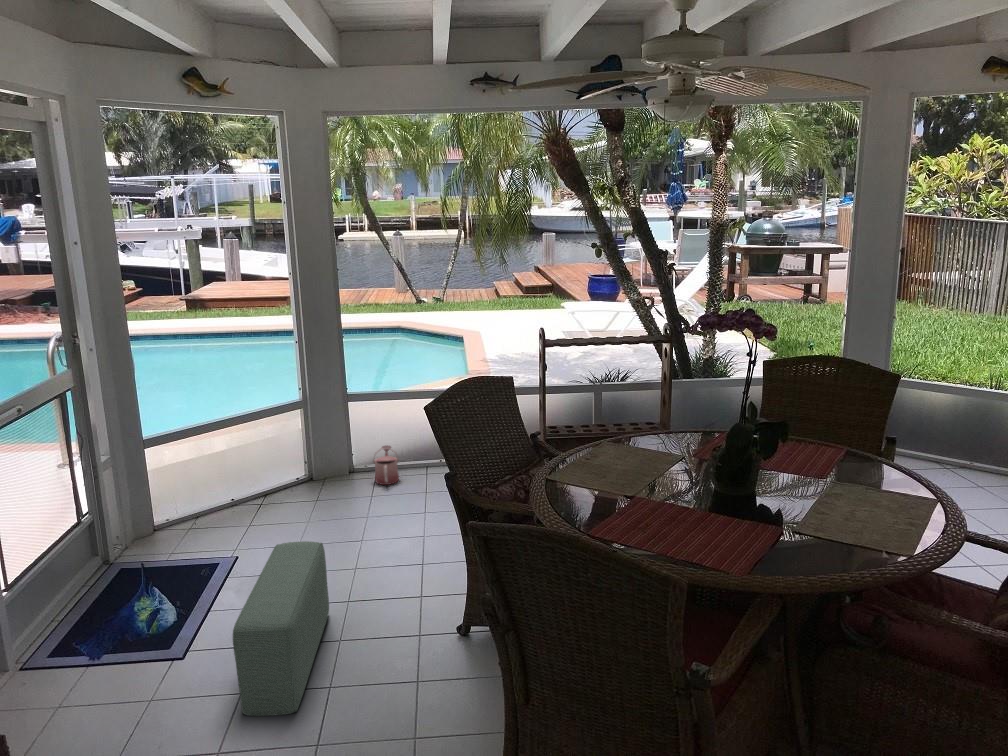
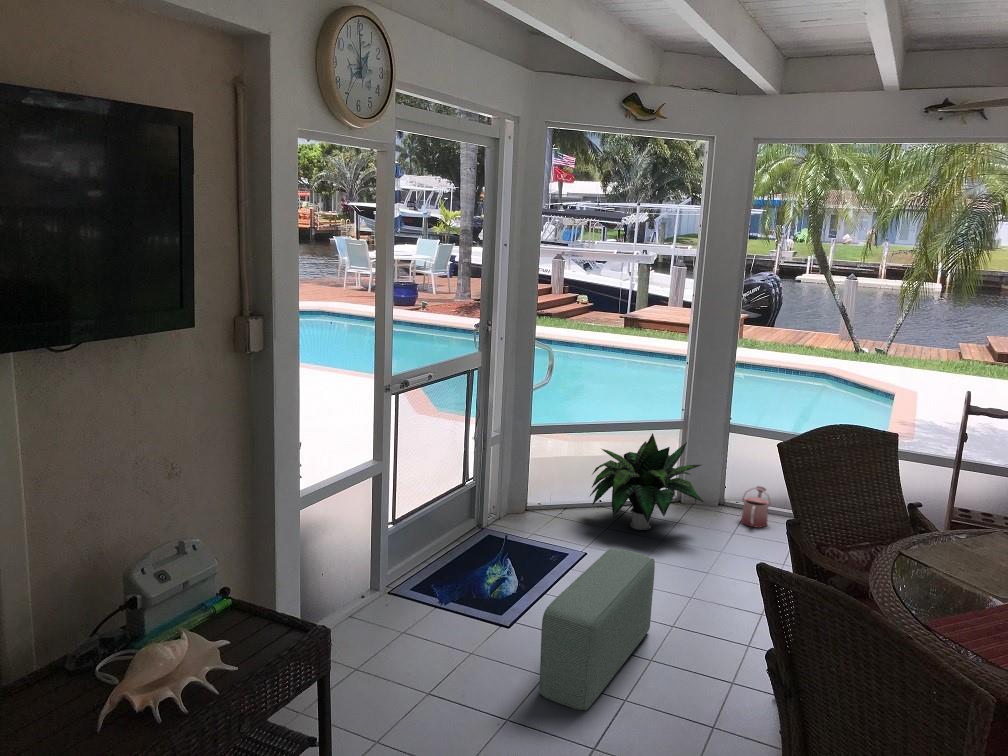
potted plant: none [221,418,345,517] -> present [590,433,704,530]

